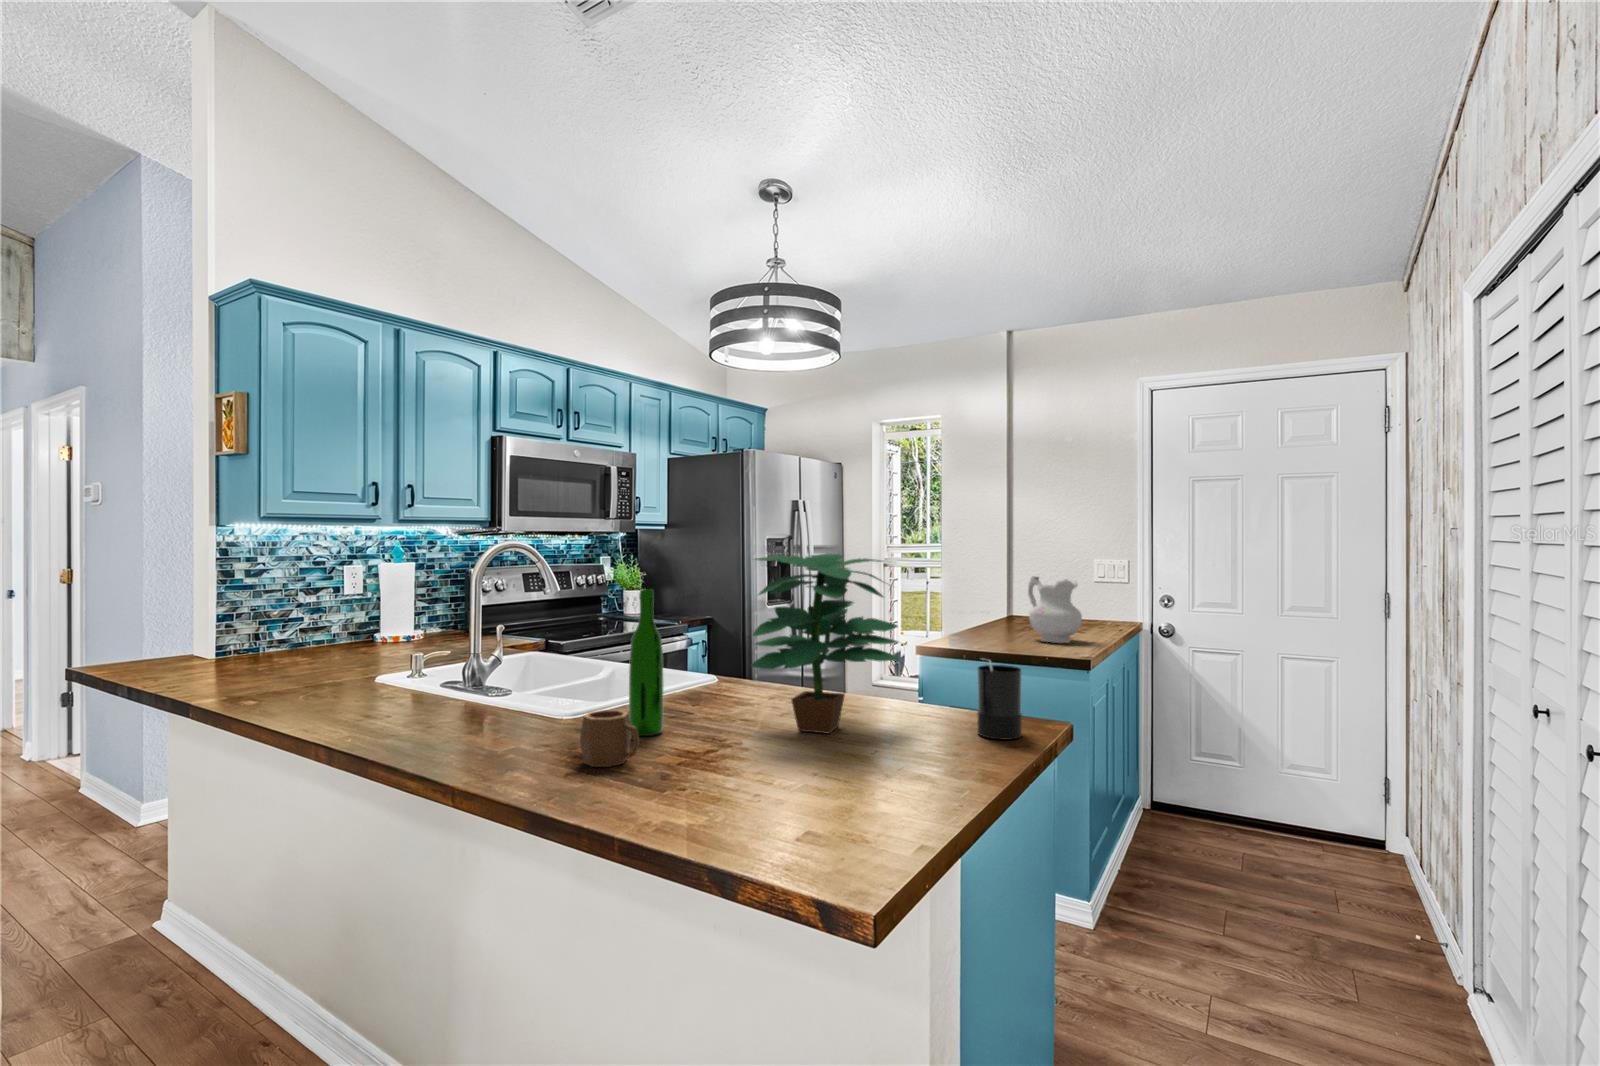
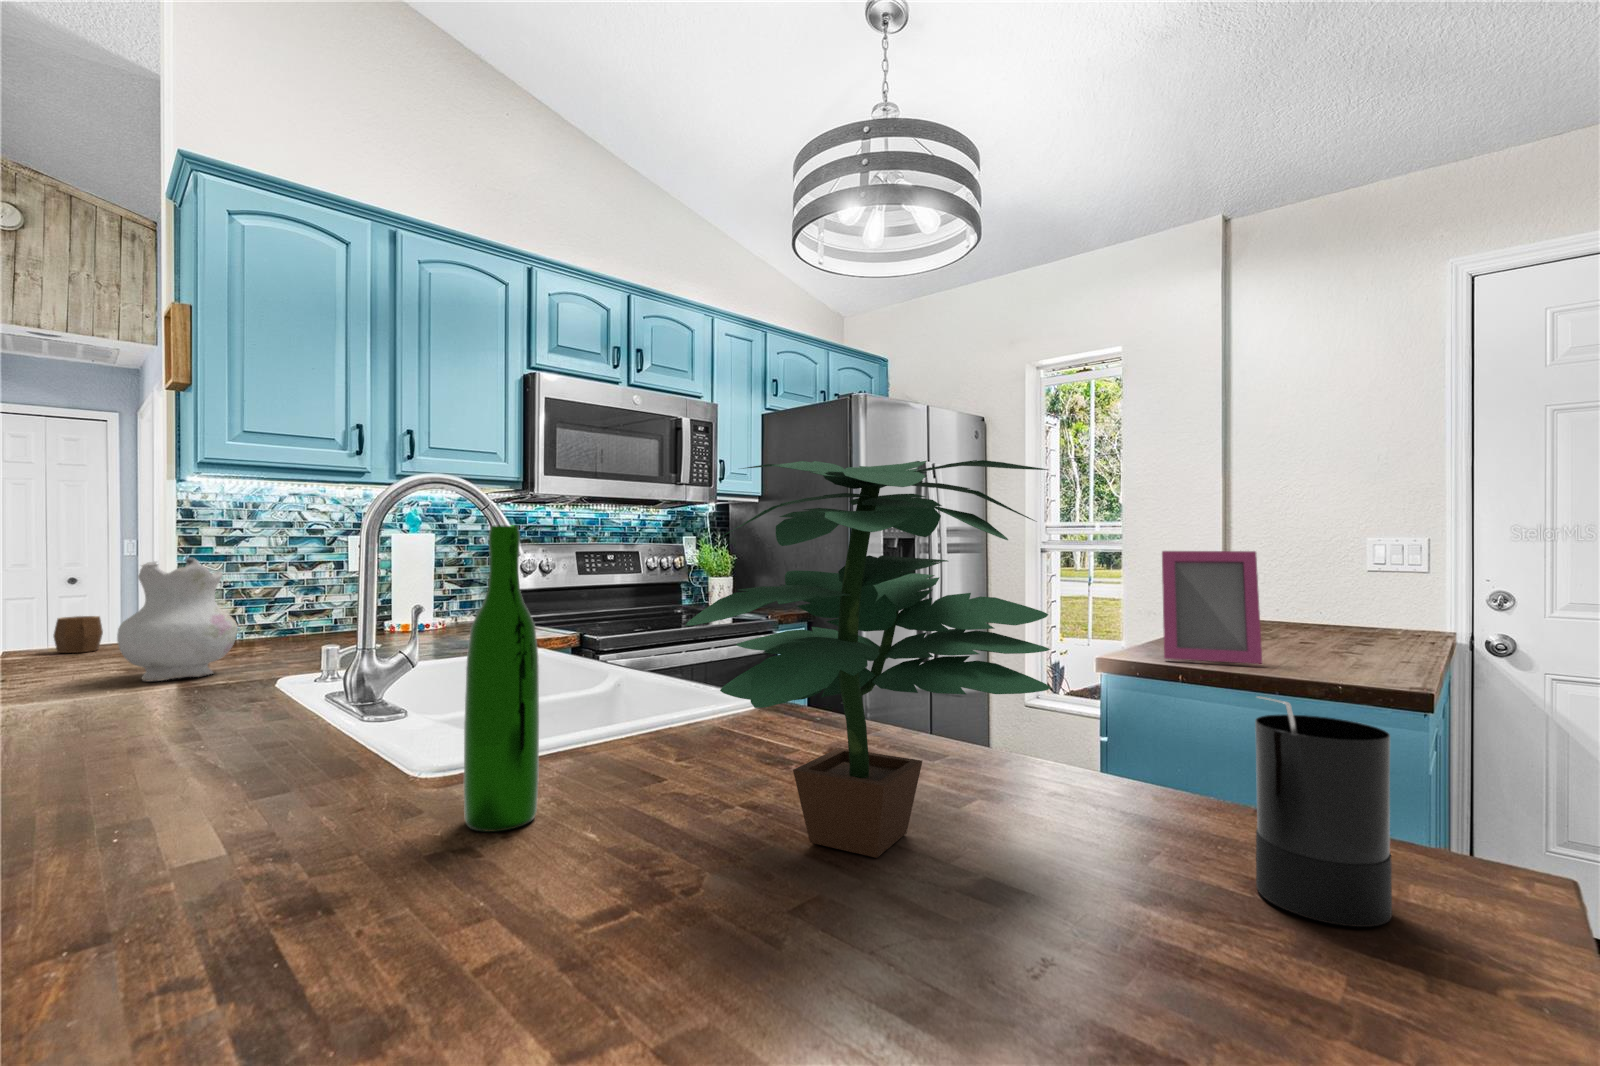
ceramic pitcher: present [1028,576,1082,643] -> present [117,558,238,681]
picture frame: none [961,577,1017,647] -> present [1162,551,1262,664]
mug: present [580,710,640,767] -> present [54,616,103,653]

